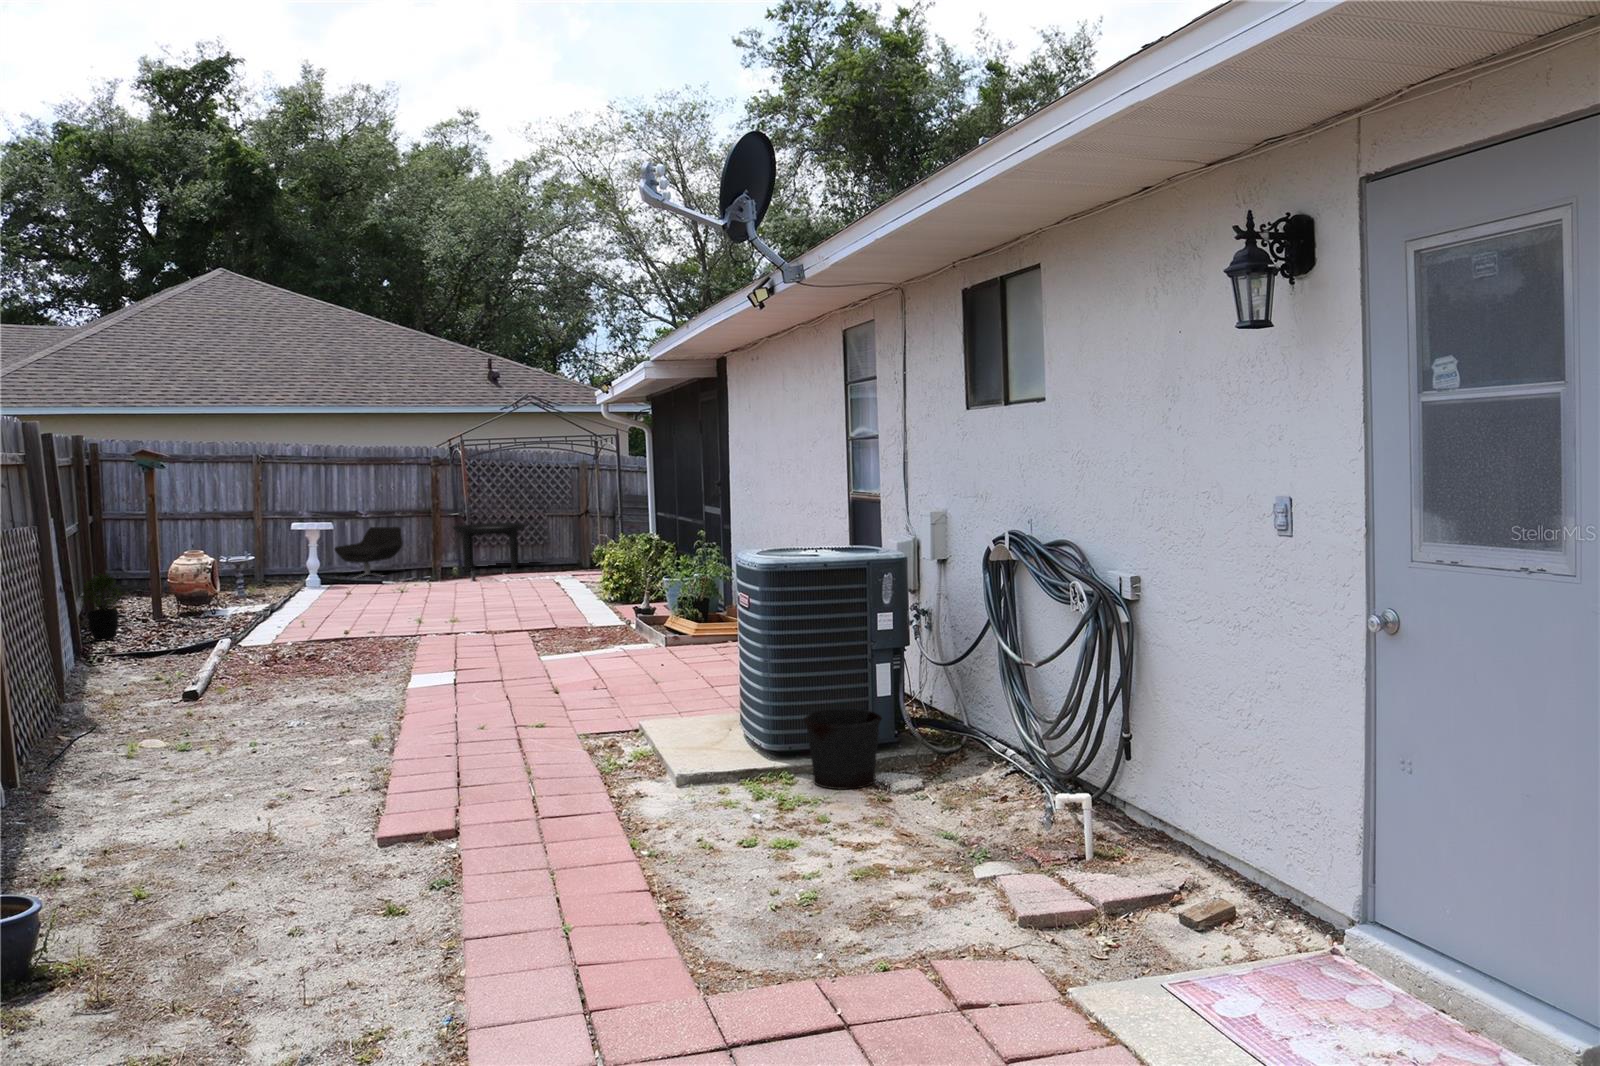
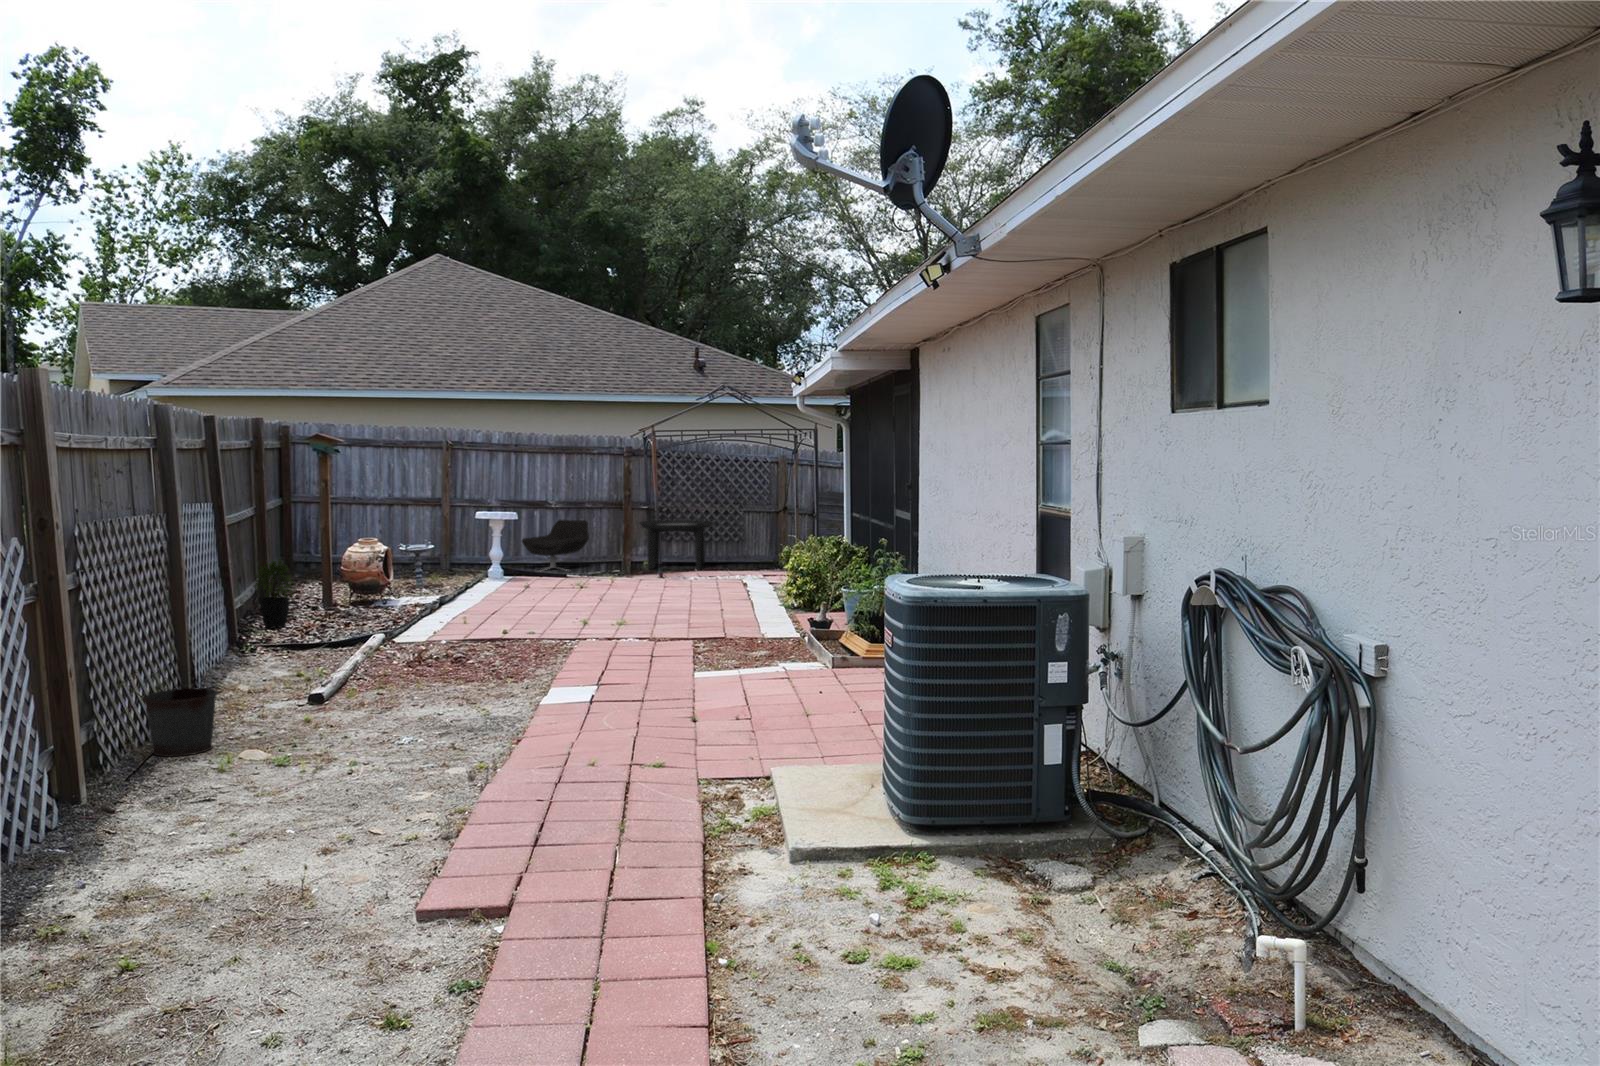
bucket: present [803,709,882,789] -> present [142,688,218,757]

